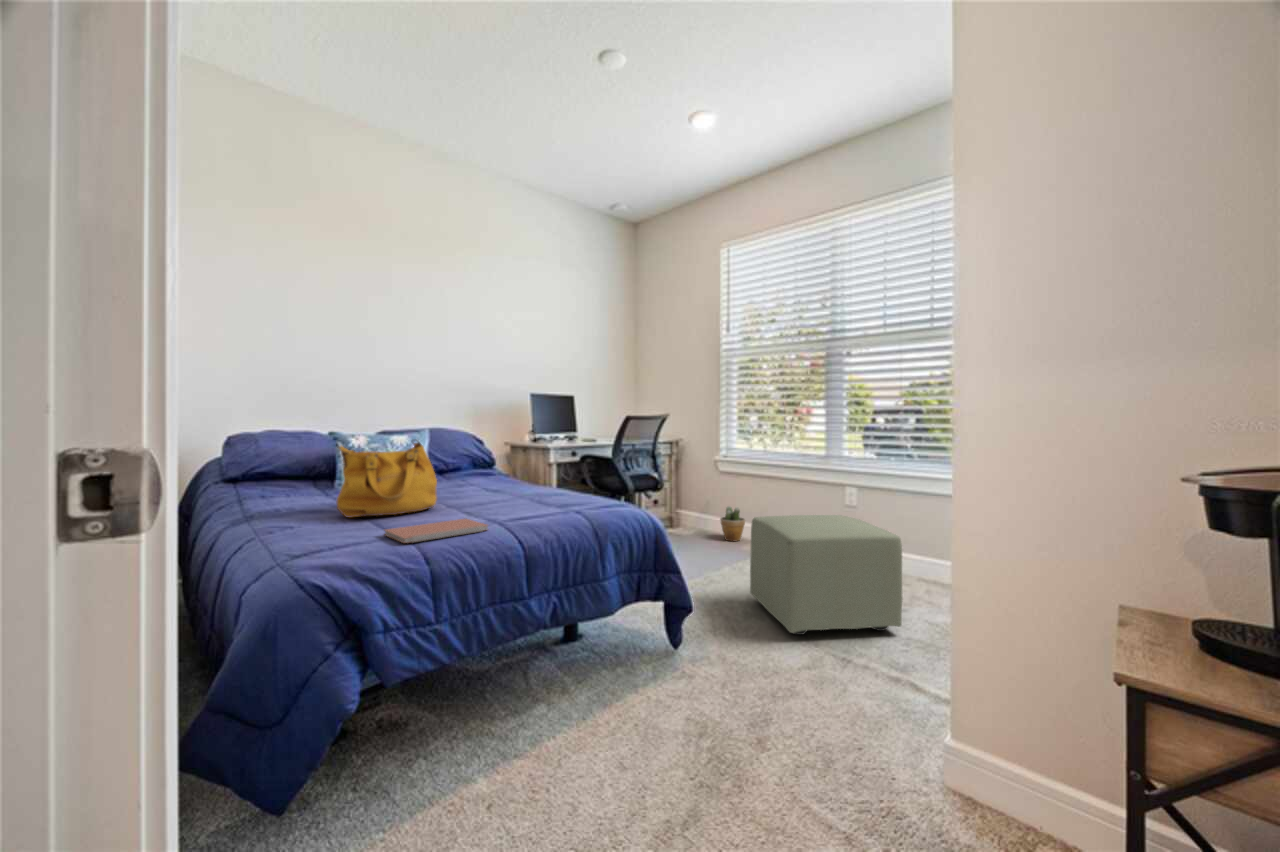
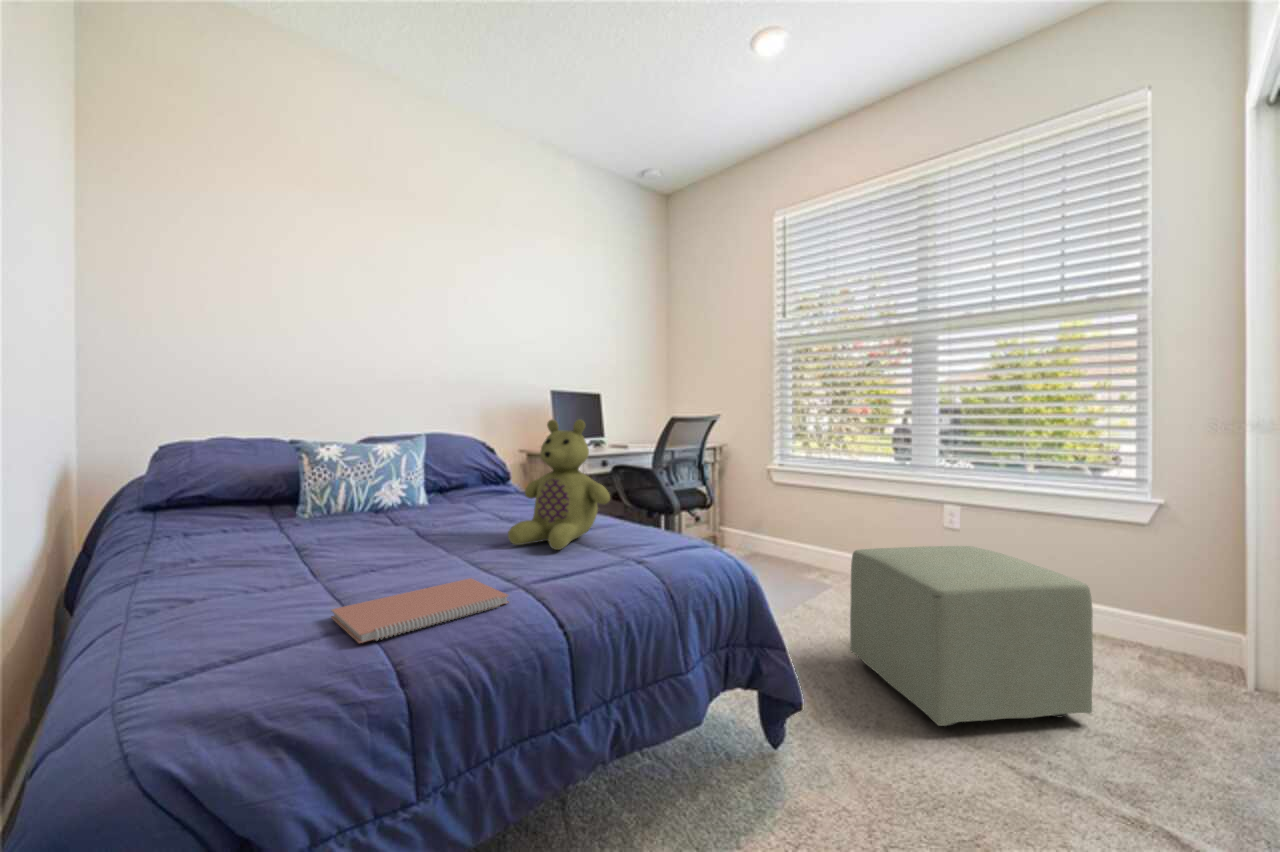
stuffed bear: none [491,418,562,507] -> present [508,419,610,550]
handbag: present [337,442,437,518] -> none [271,451,429,576]
potted plant: present [720,506,745,541] -> none [777,525,808,567]

